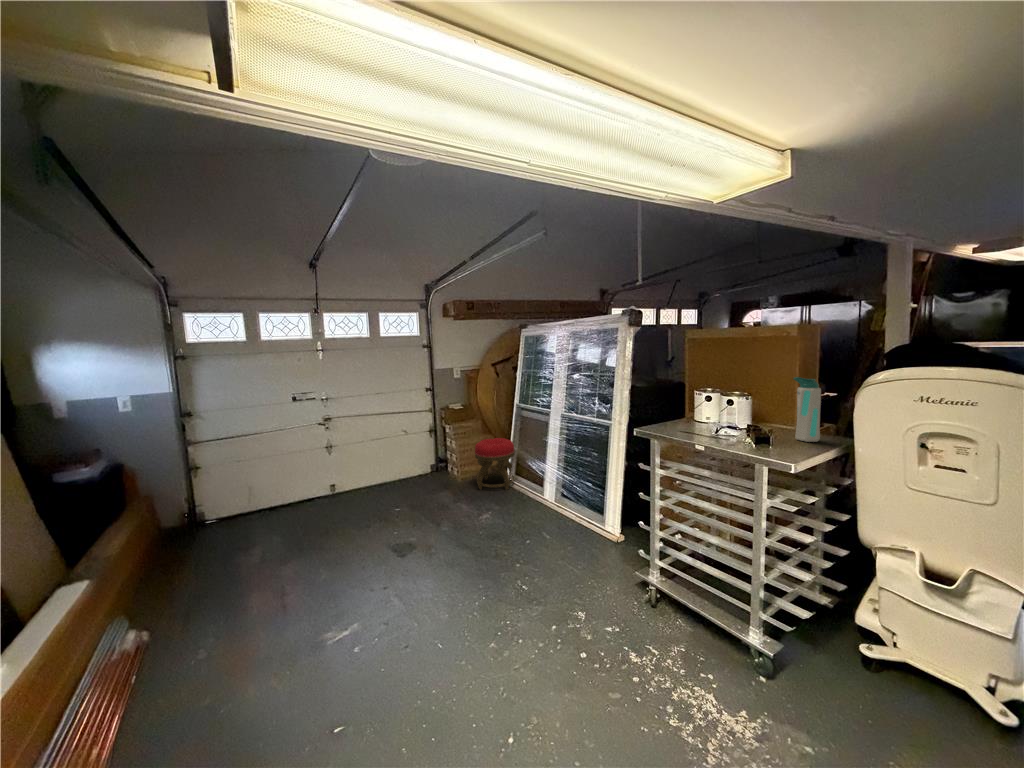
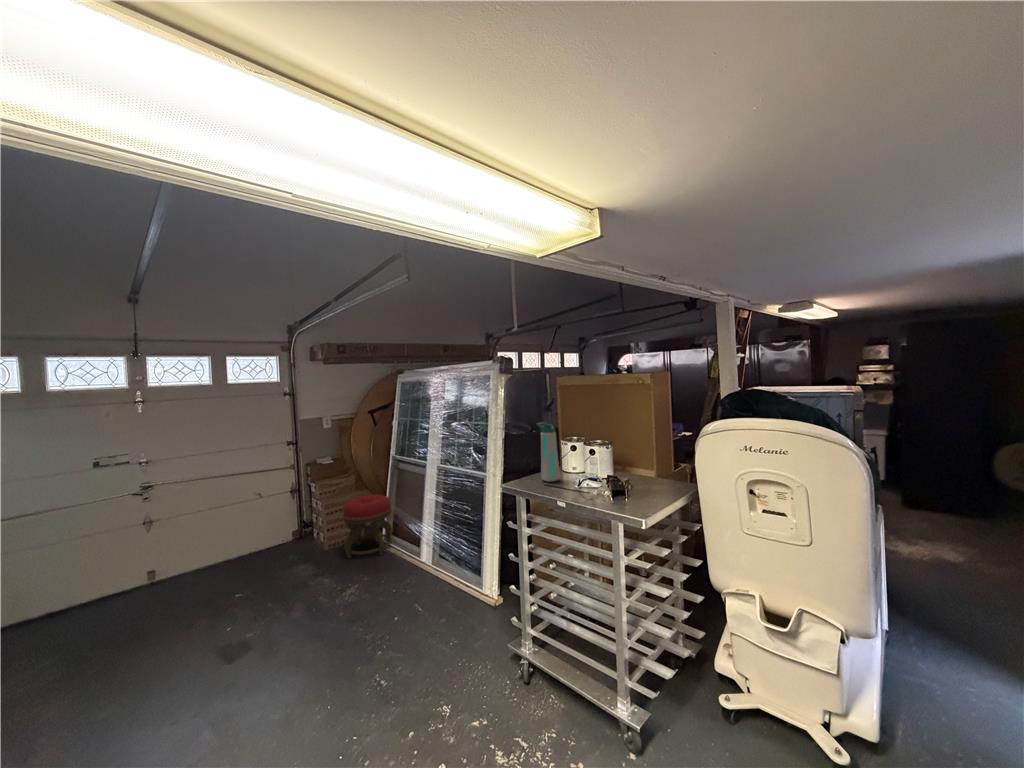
water bottle: present [793,377,821,442] -> present [537,423,560,482]

